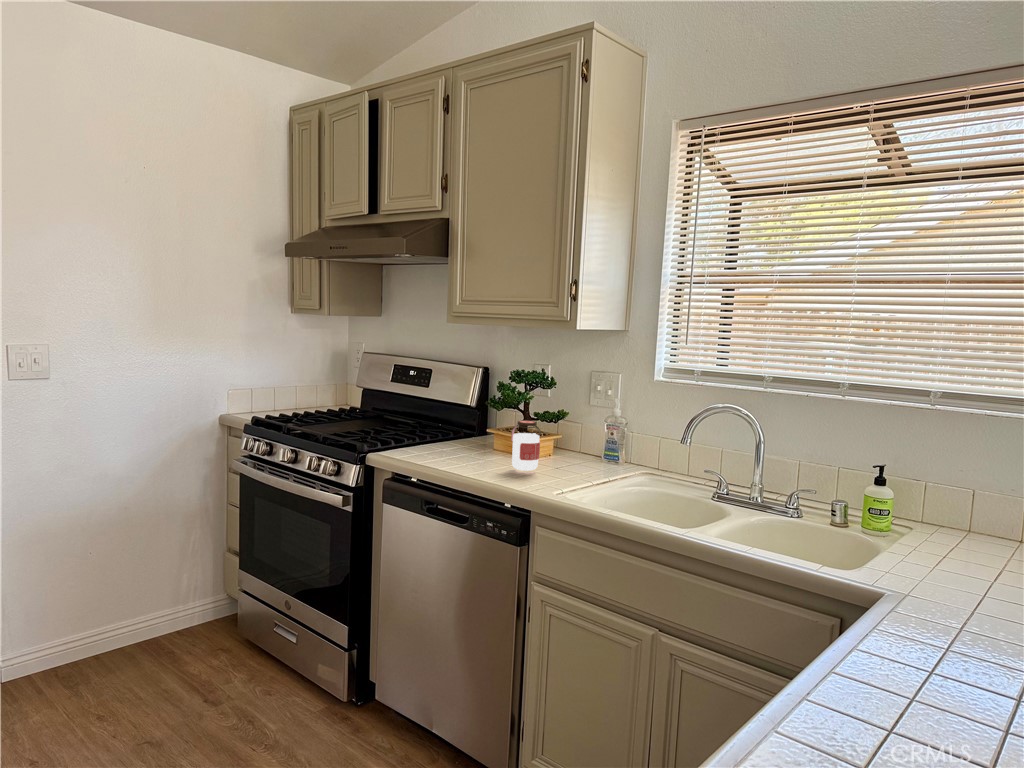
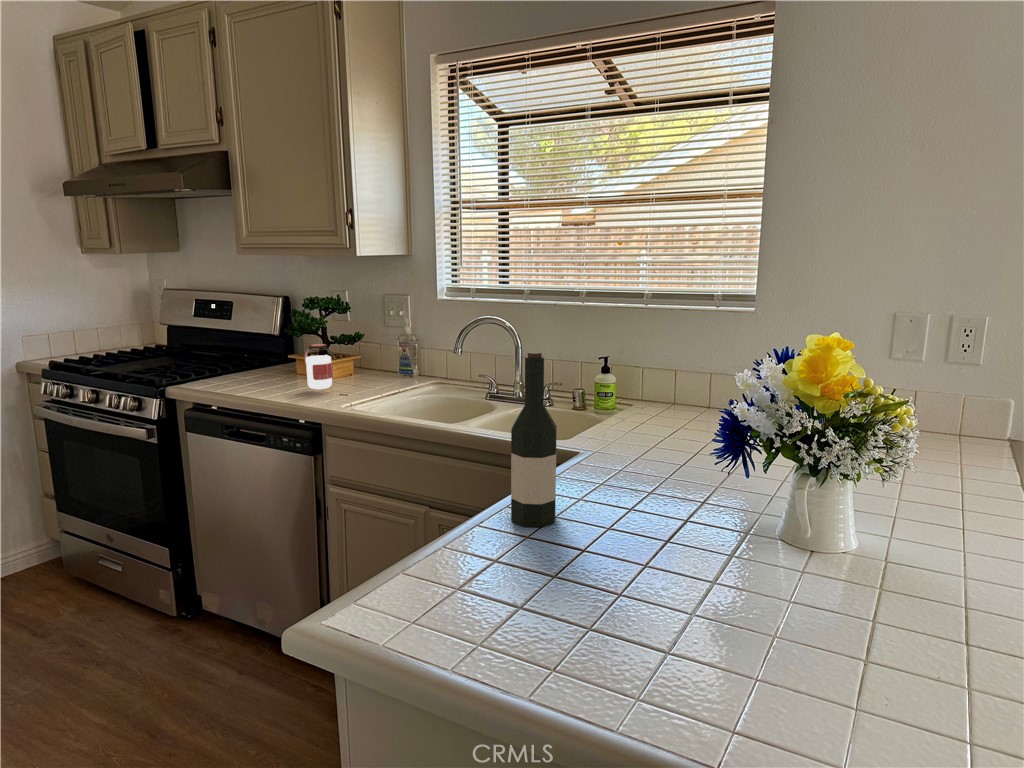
wine bottle: none [851,460,937,710] -> present [511,351,557,527]

